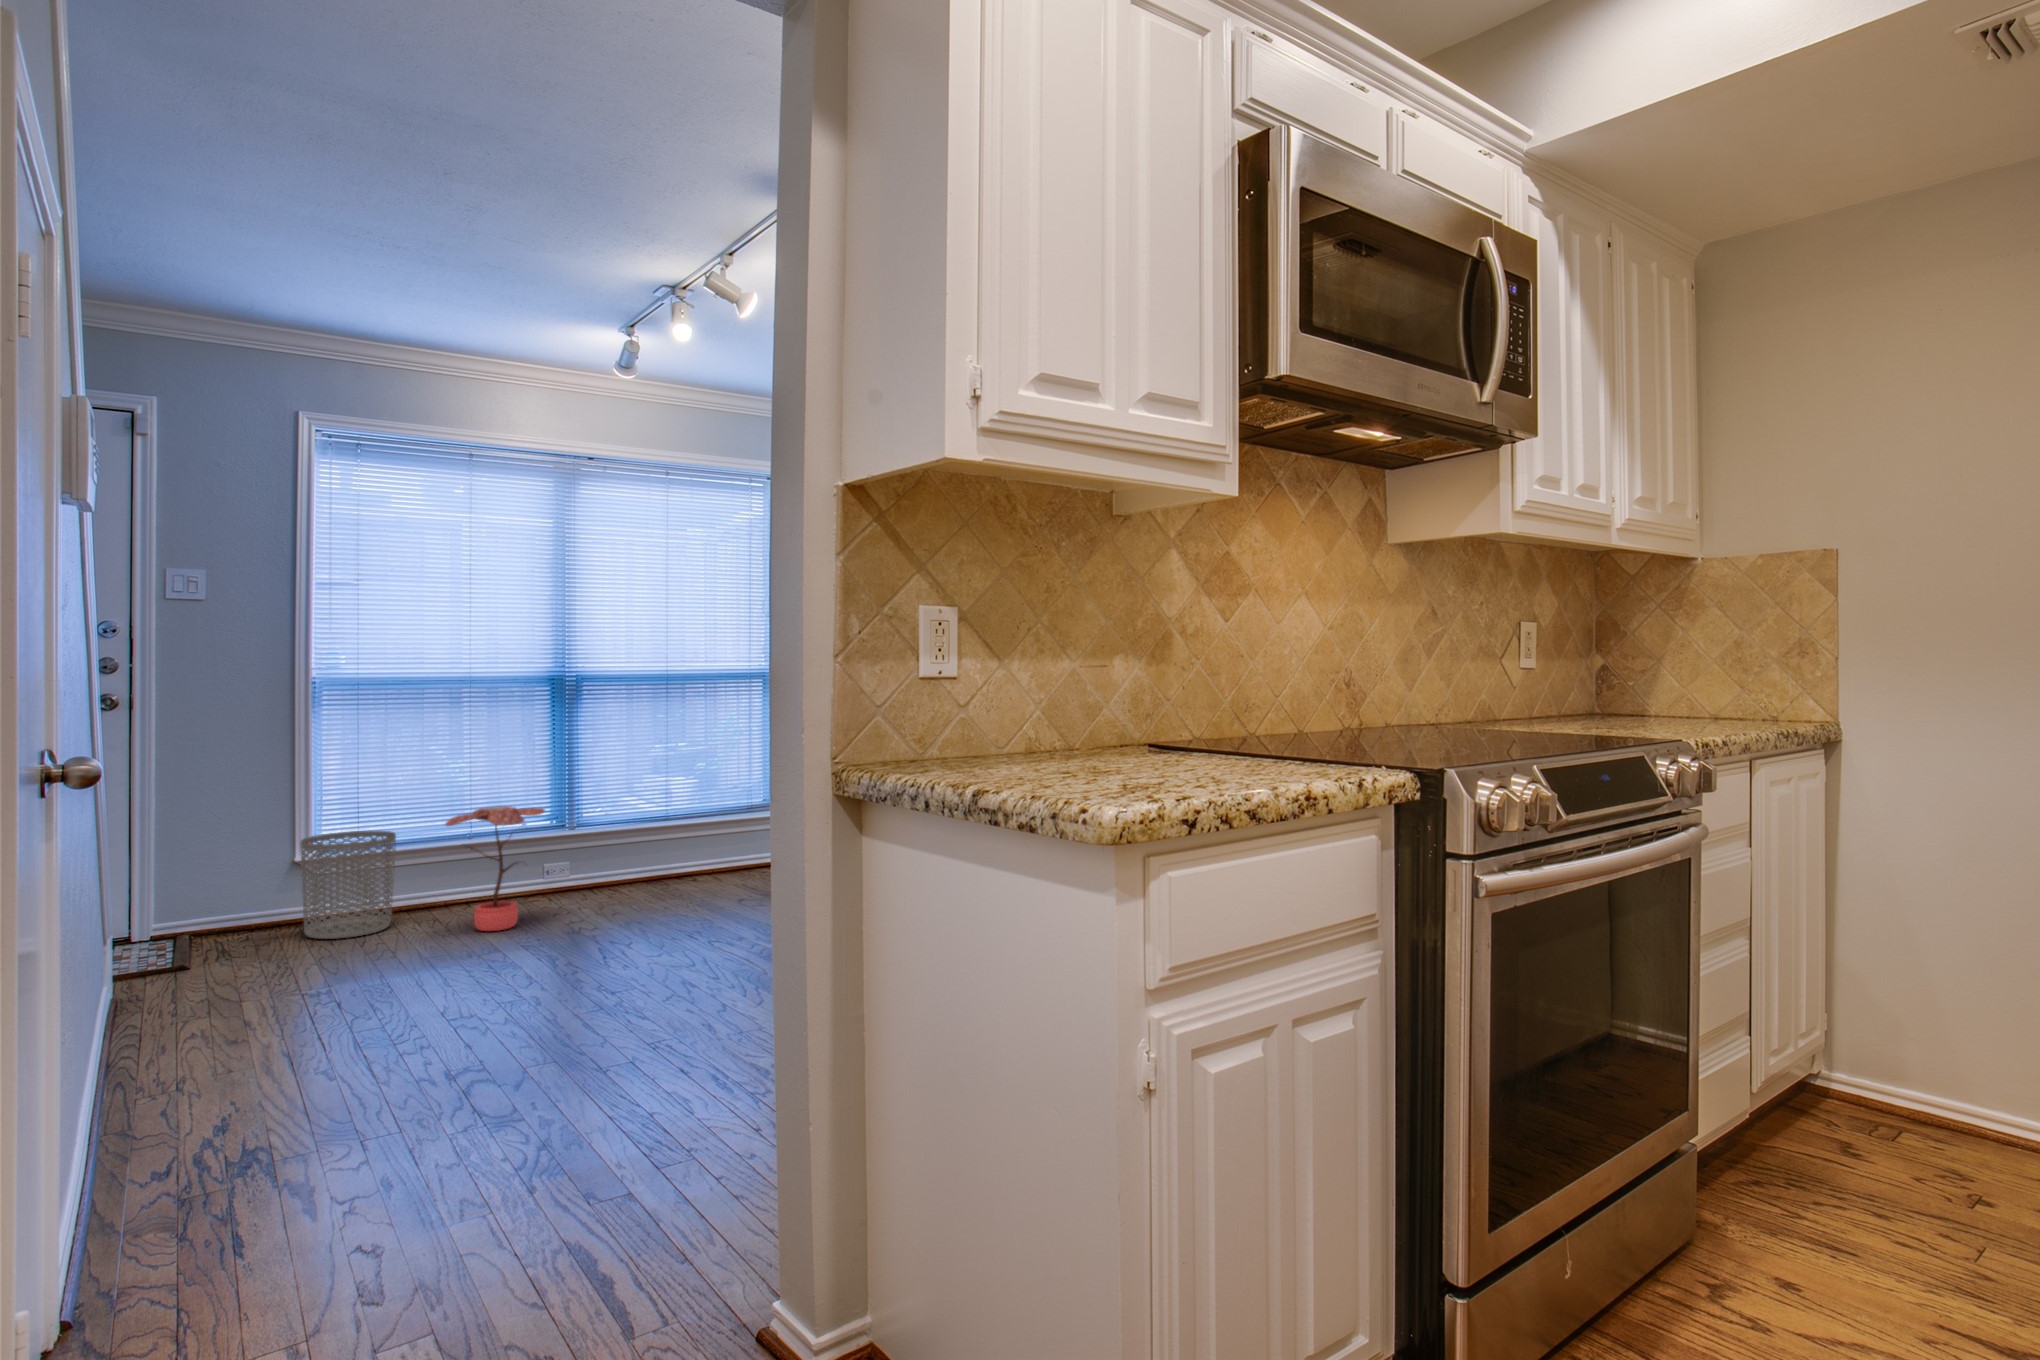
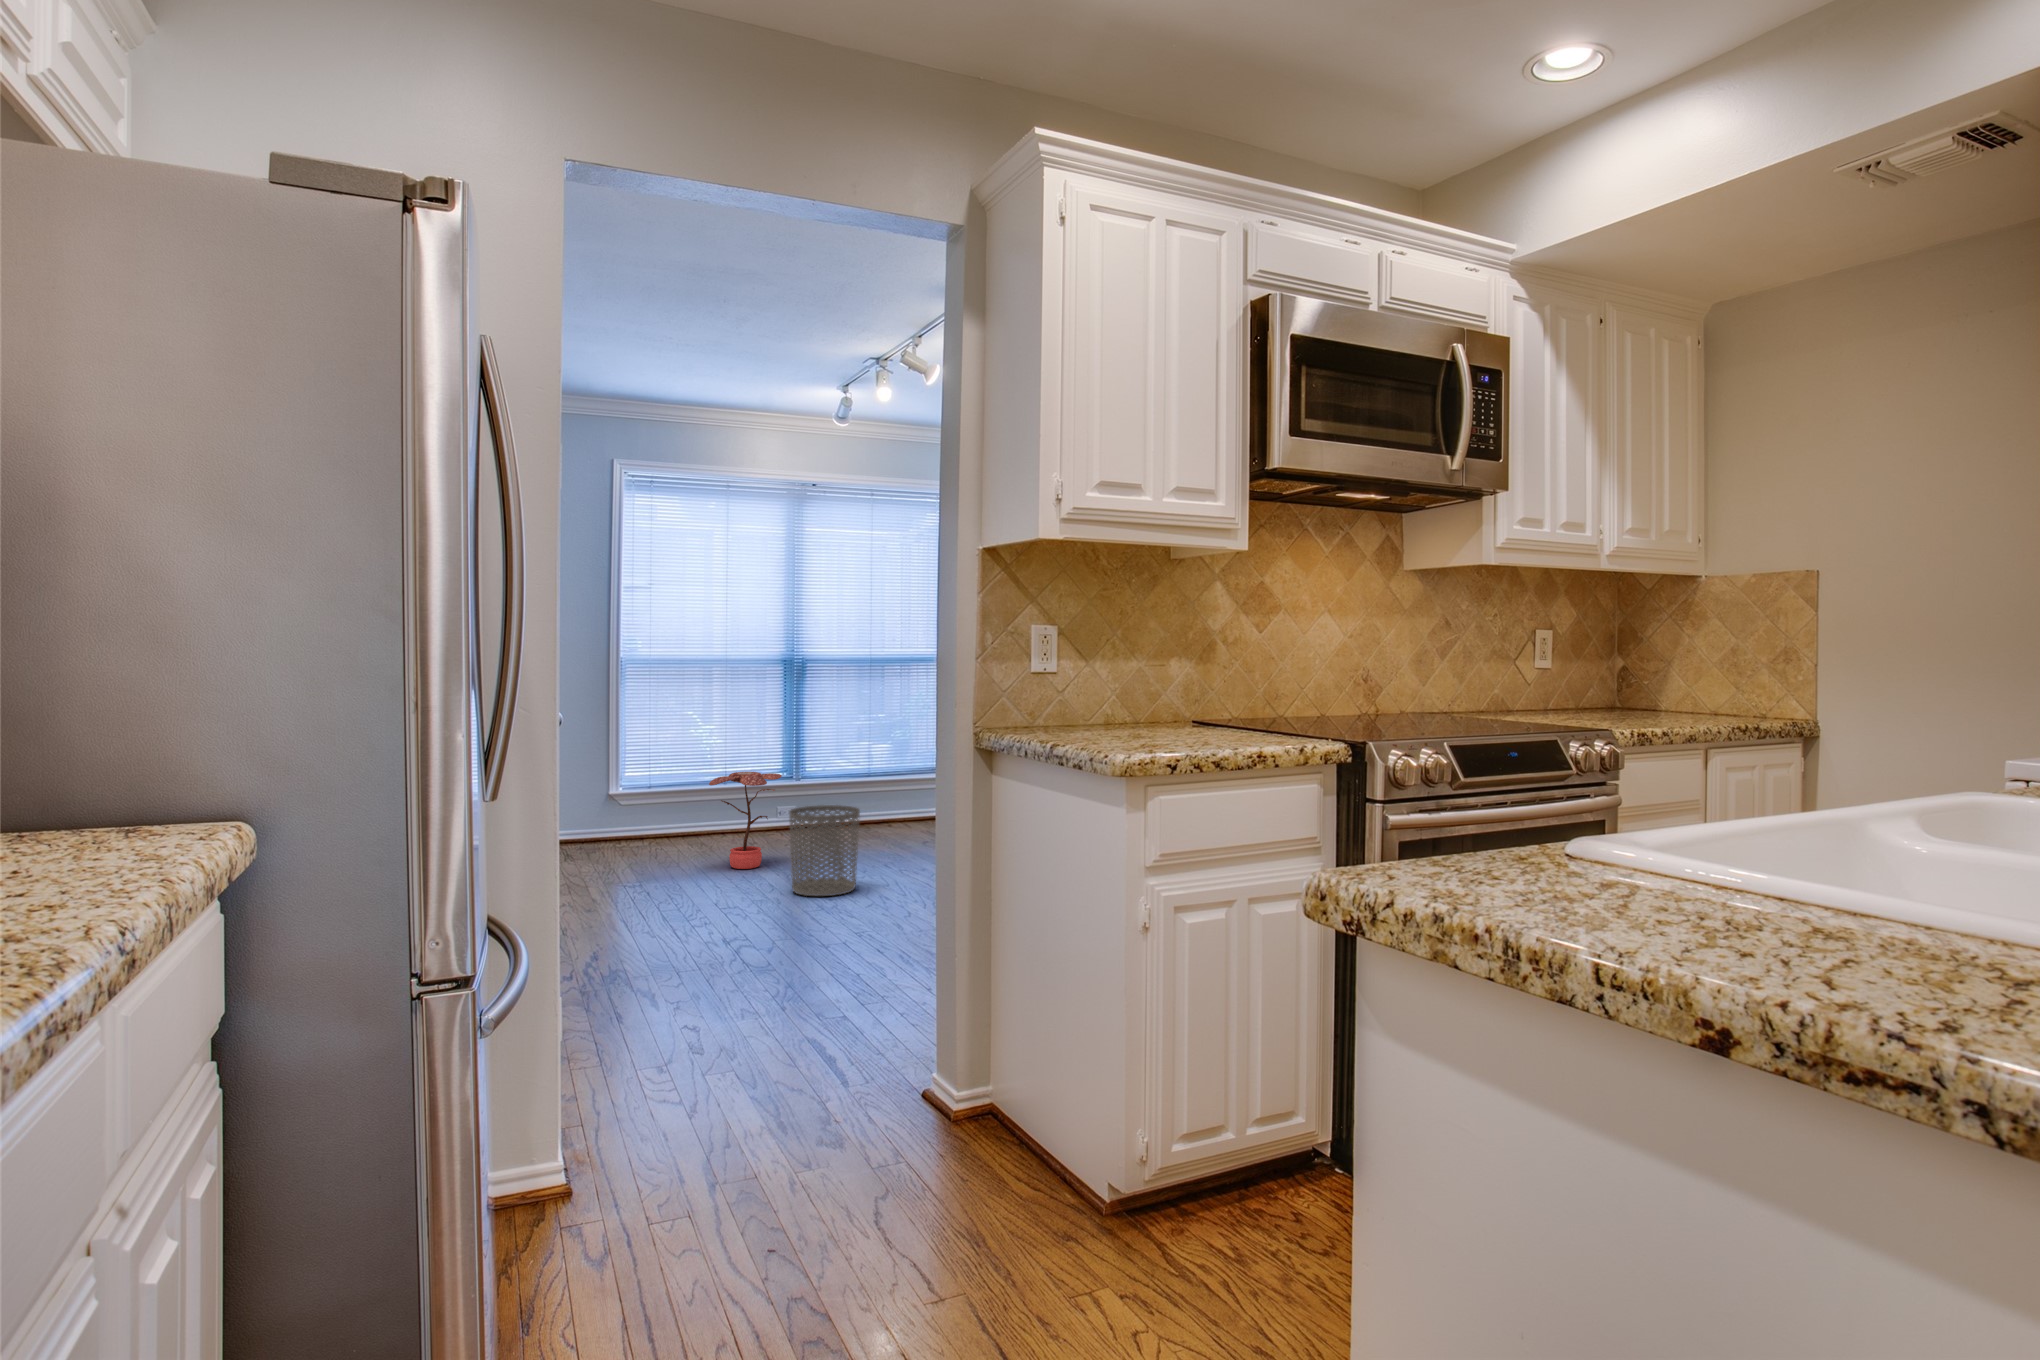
waste bin: present [300,831,396,939] -> present [789,805,860,896]

